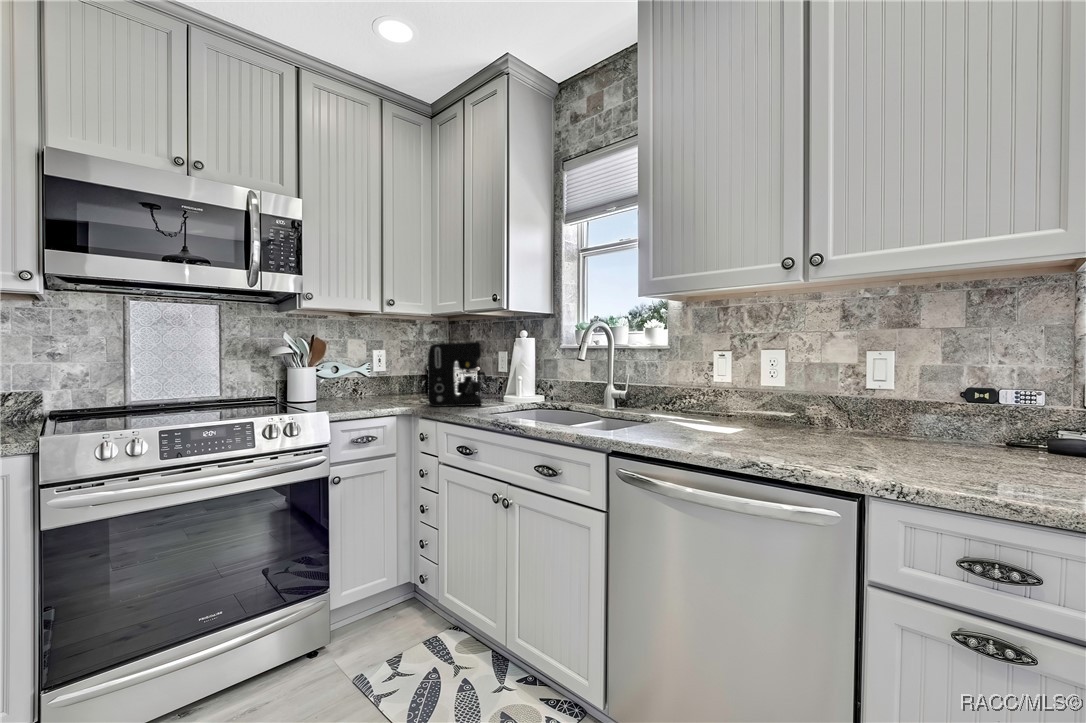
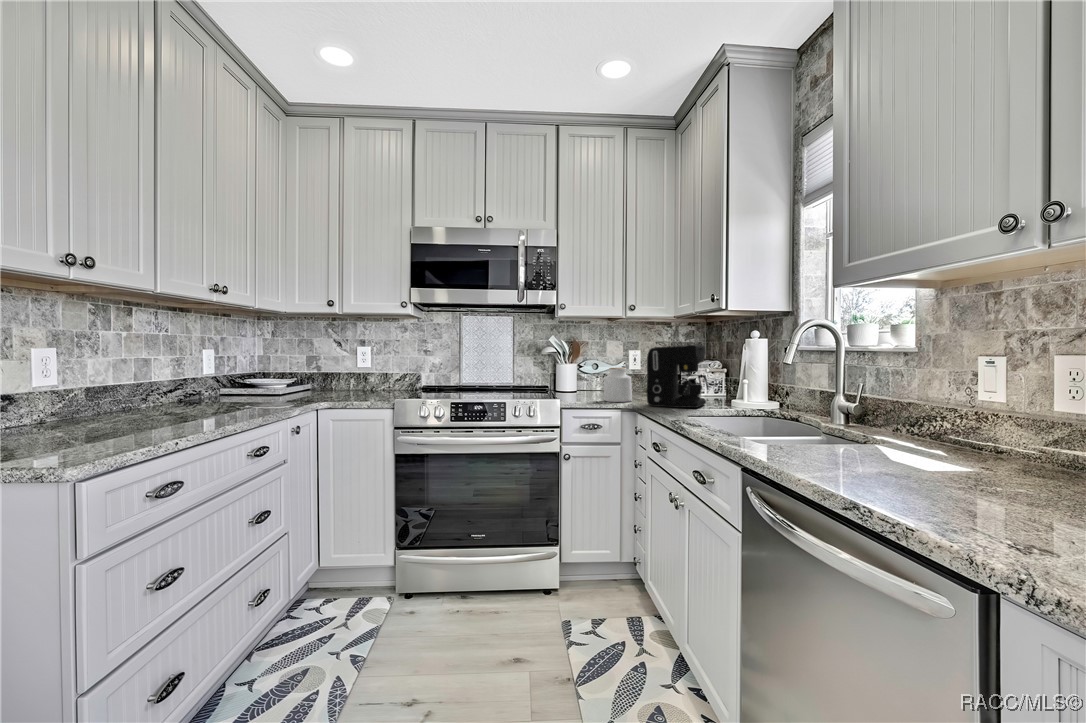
jar: none [368,367,401,405] -> present [604,368,632,402]

